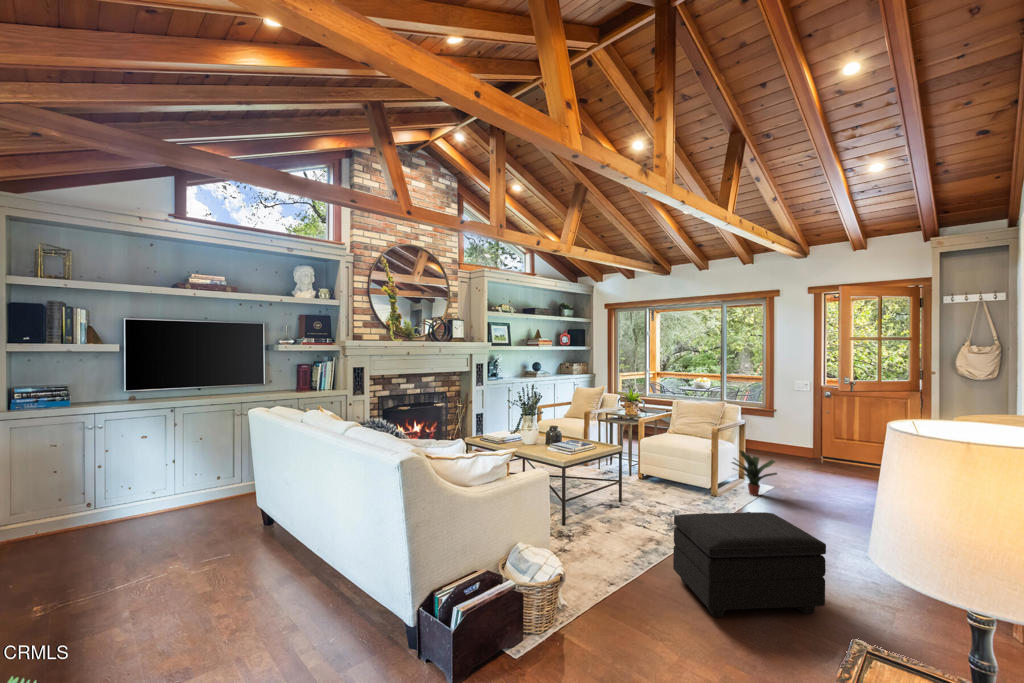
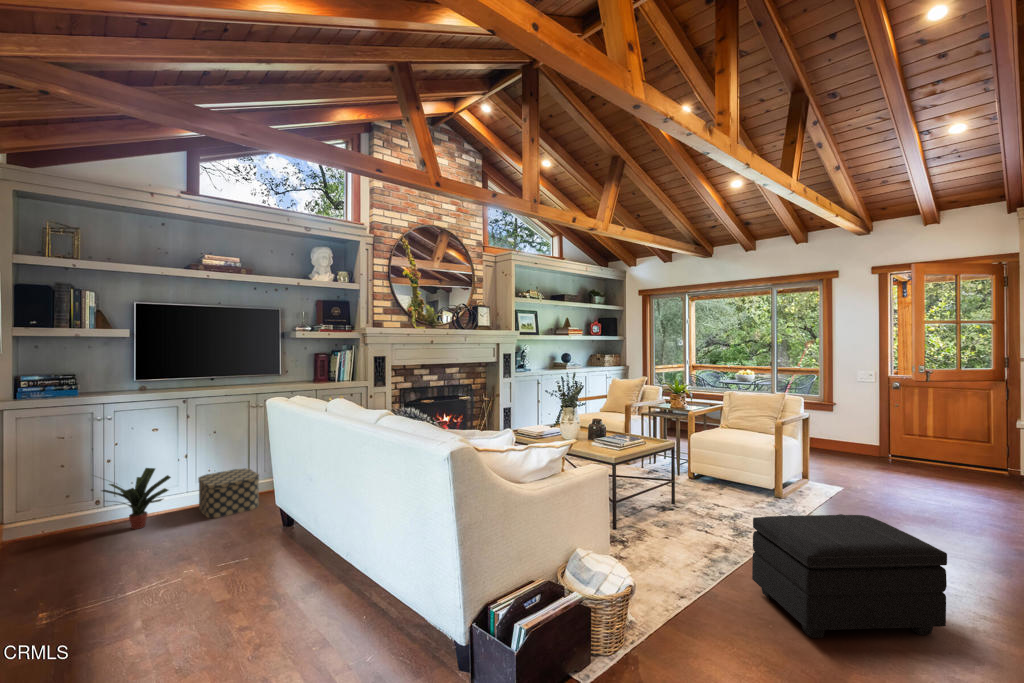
potted plant: present [732,451,777,496] -> present [102,468,171,529]
storage box: none [184,473,242,519] -> present [198,468,259,518]

